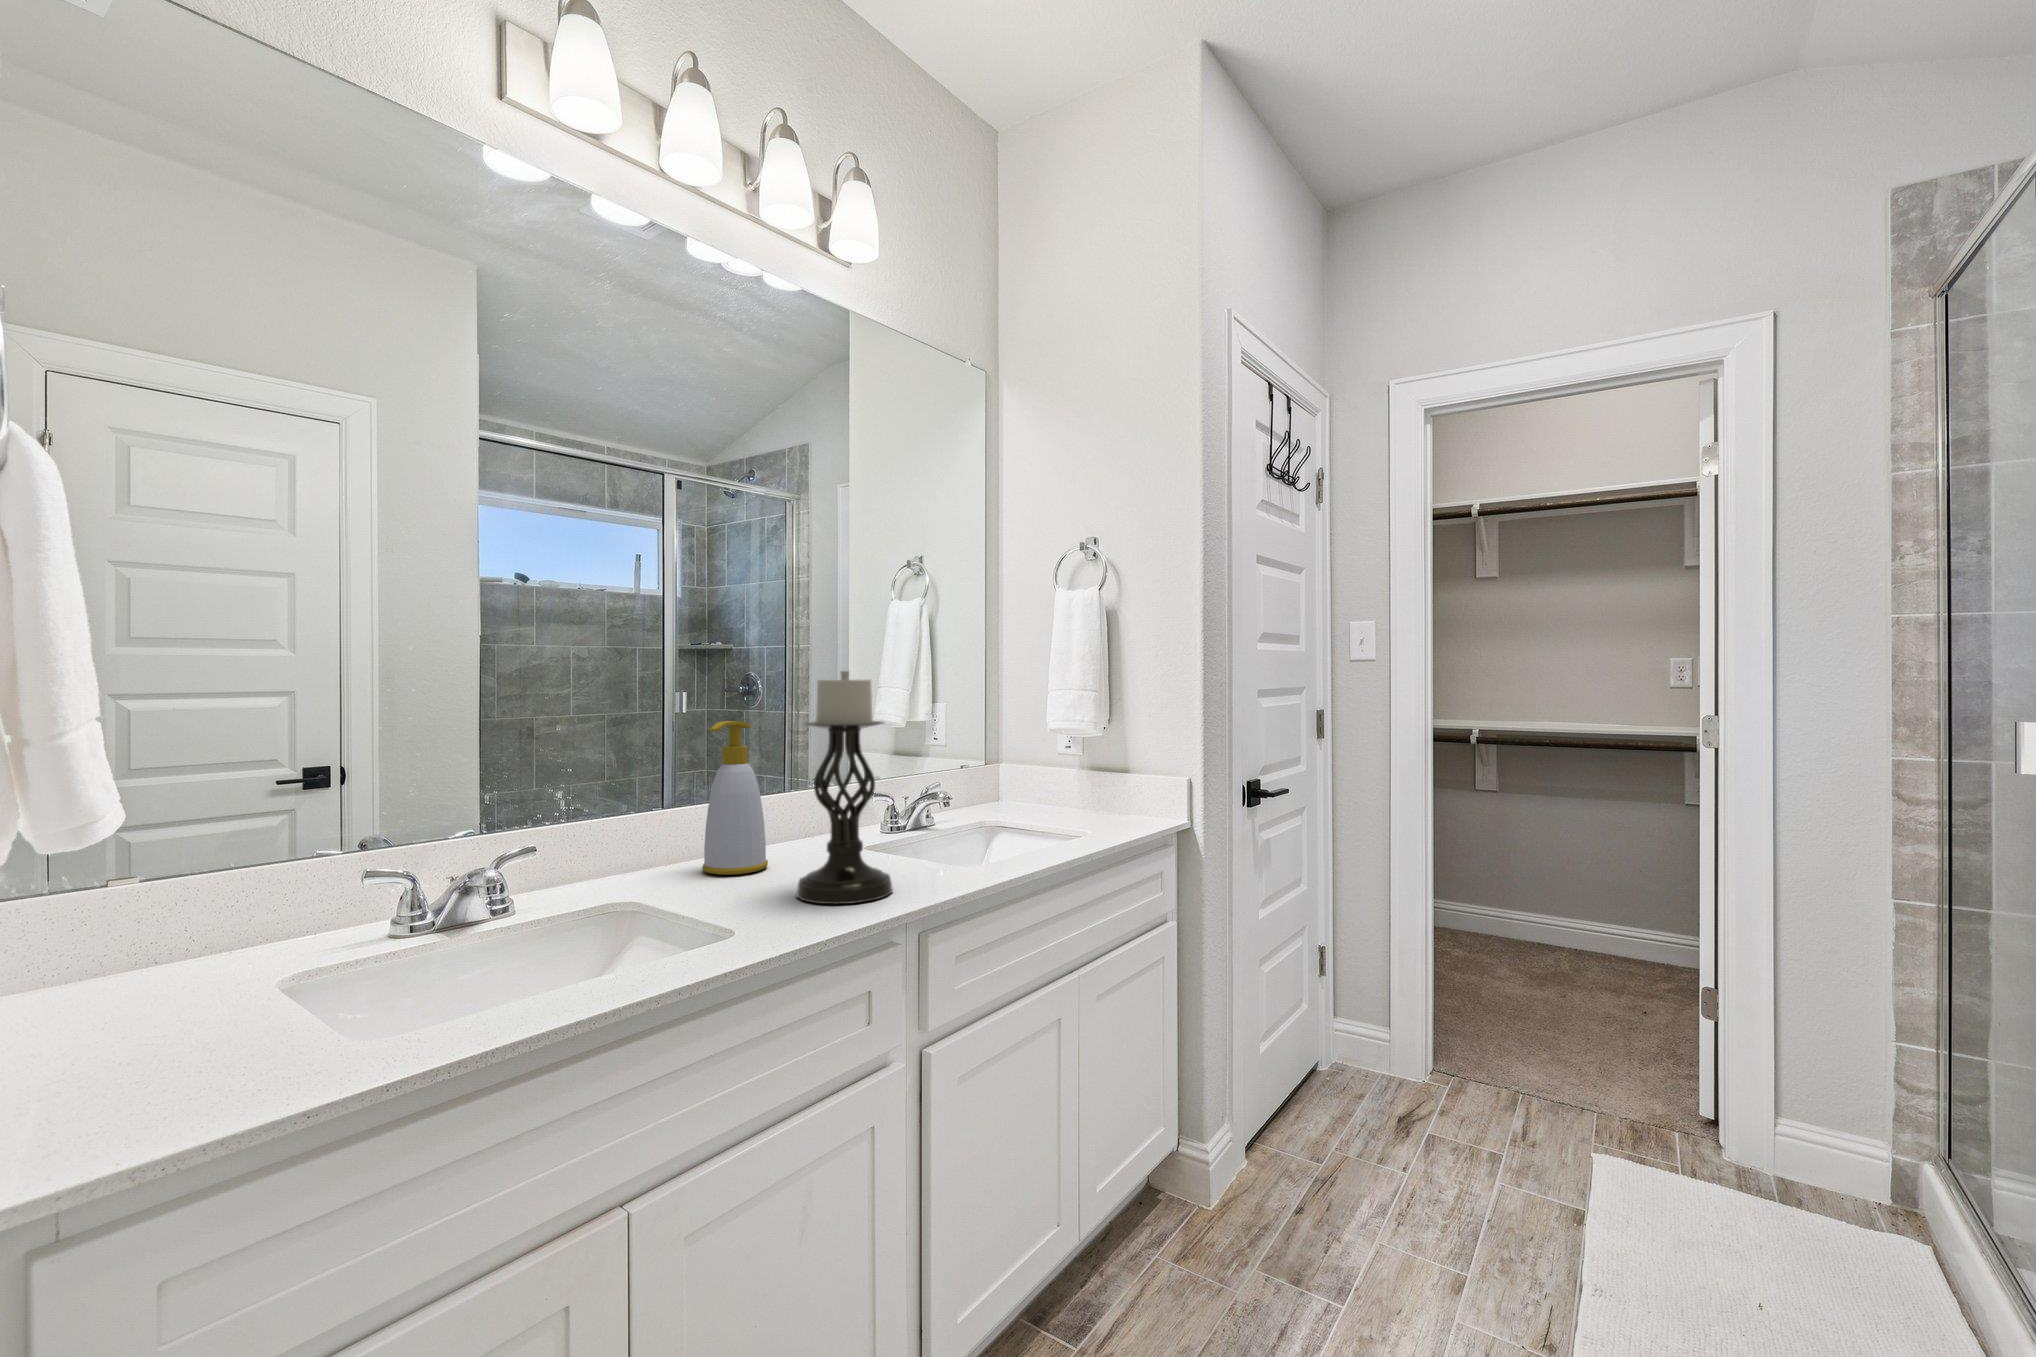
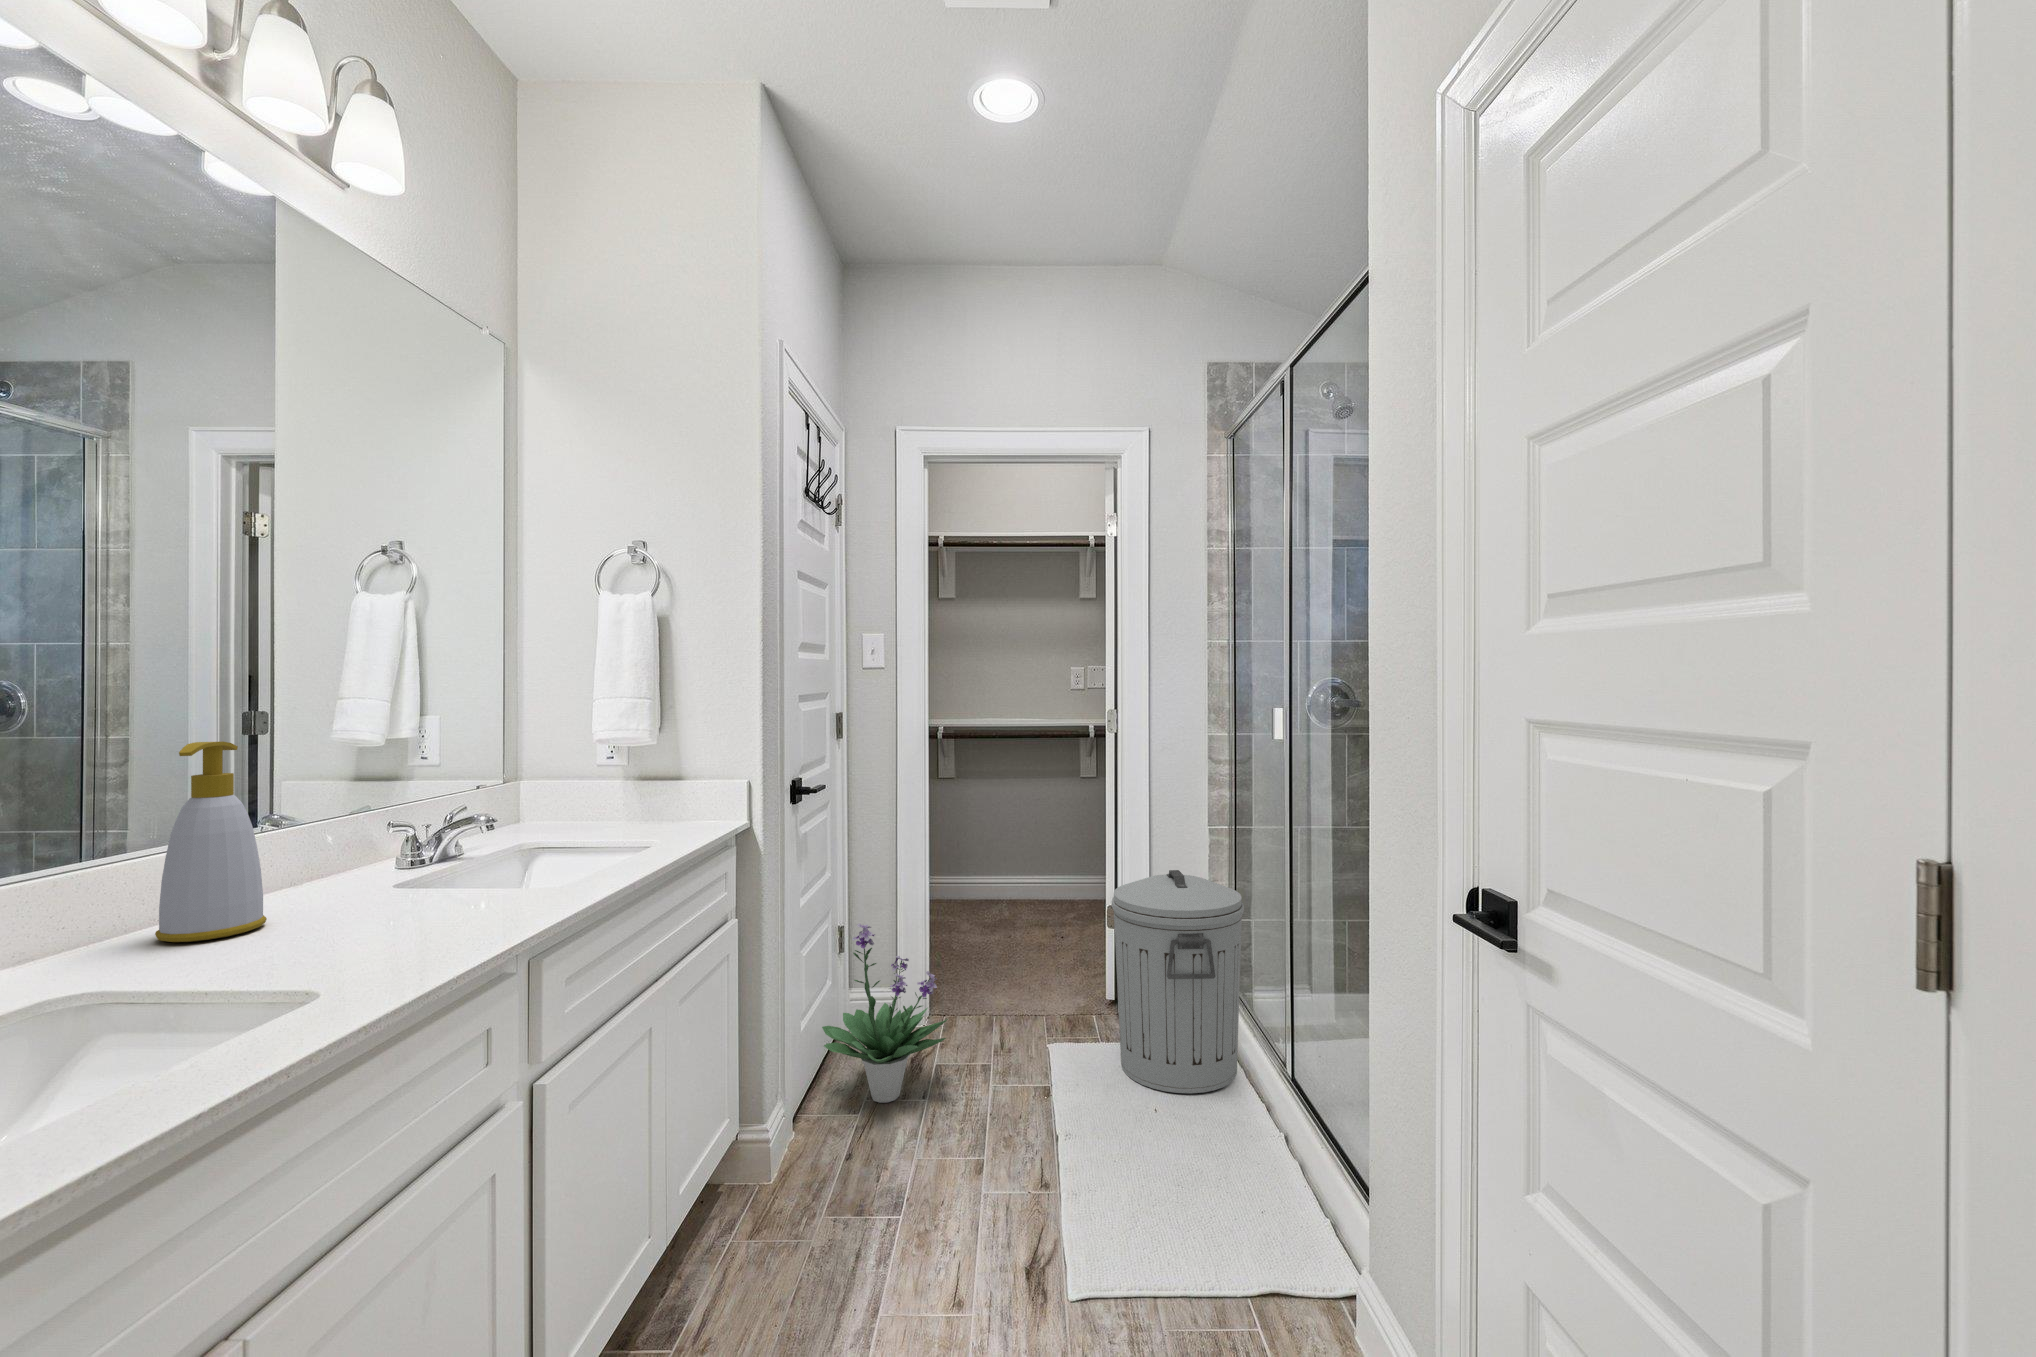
candle holder: present [797,671,893,904] -> none [345,677,481,950]
potted plant: none [1281,951,1441,1164] -> present [822,923,948,1103]
trash can: none [1693,954,1949,1304] -> present [1112,870,1244,1093]

